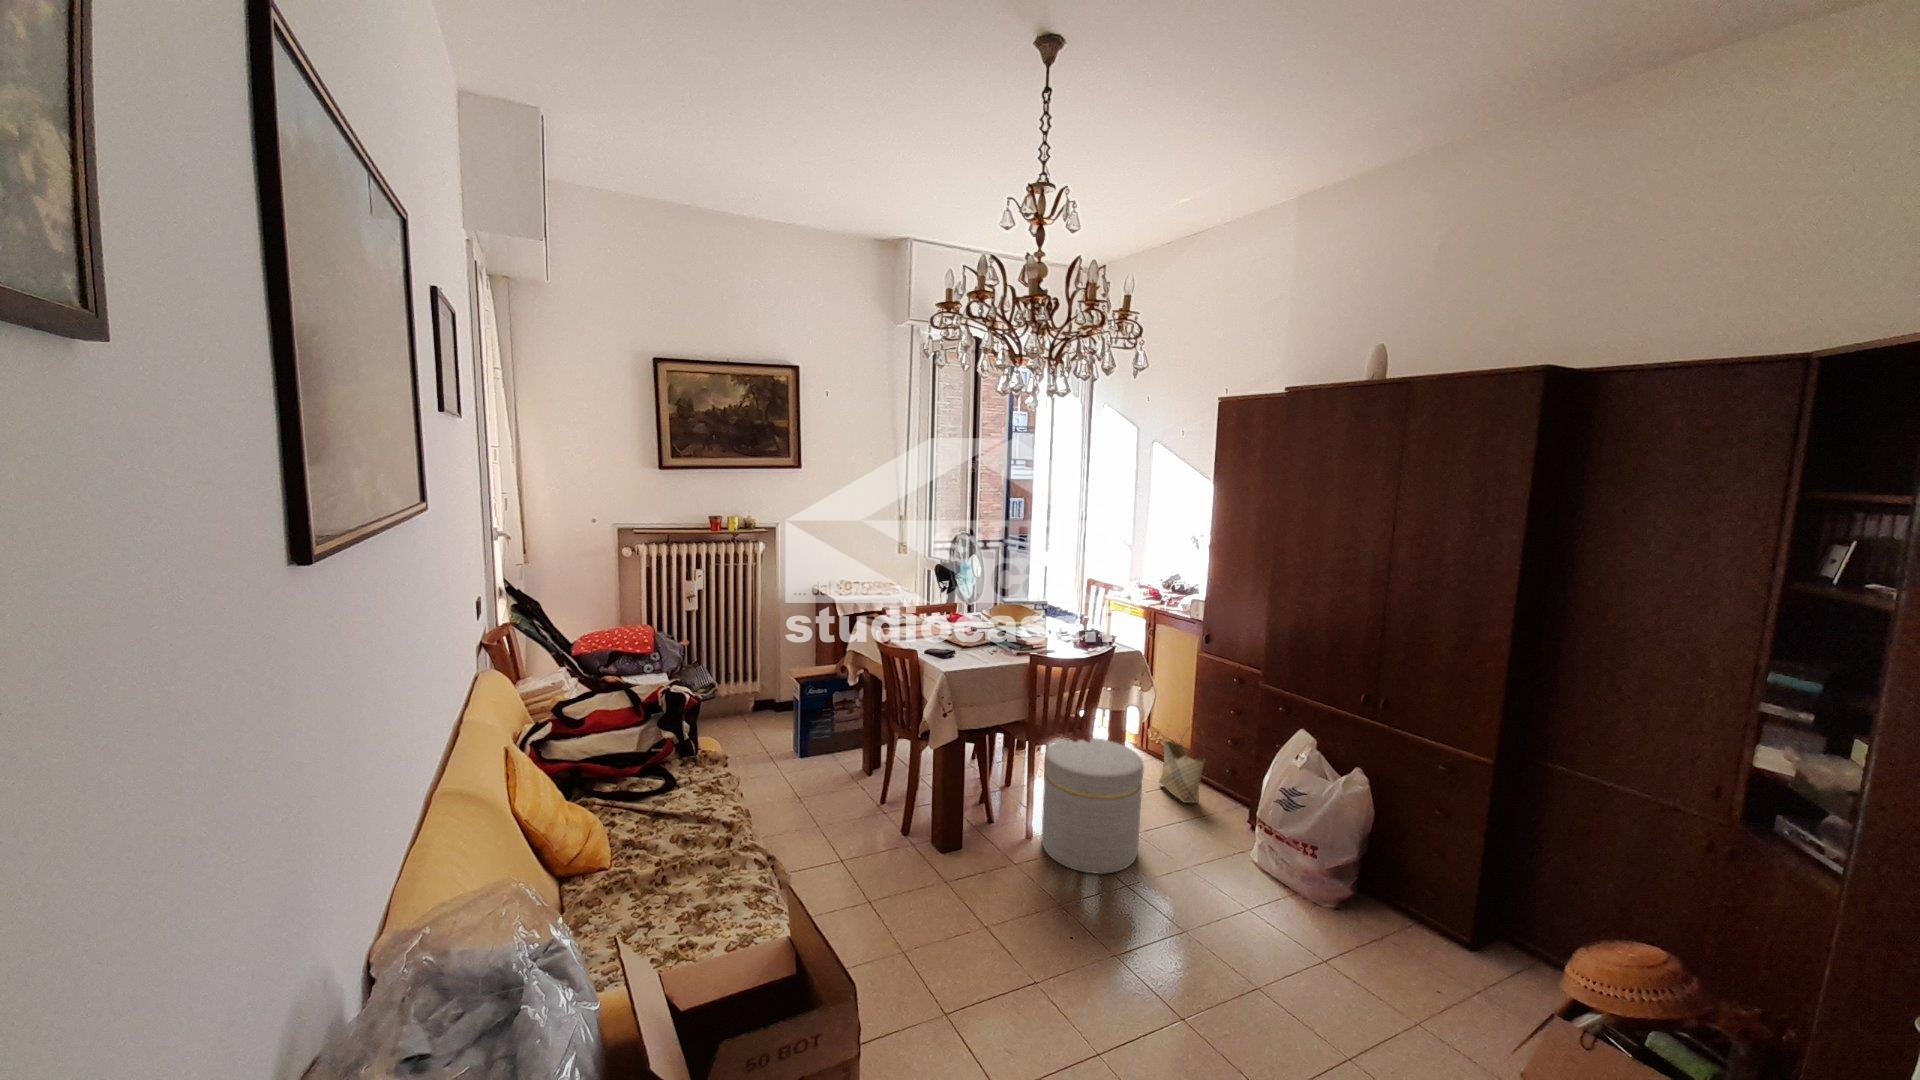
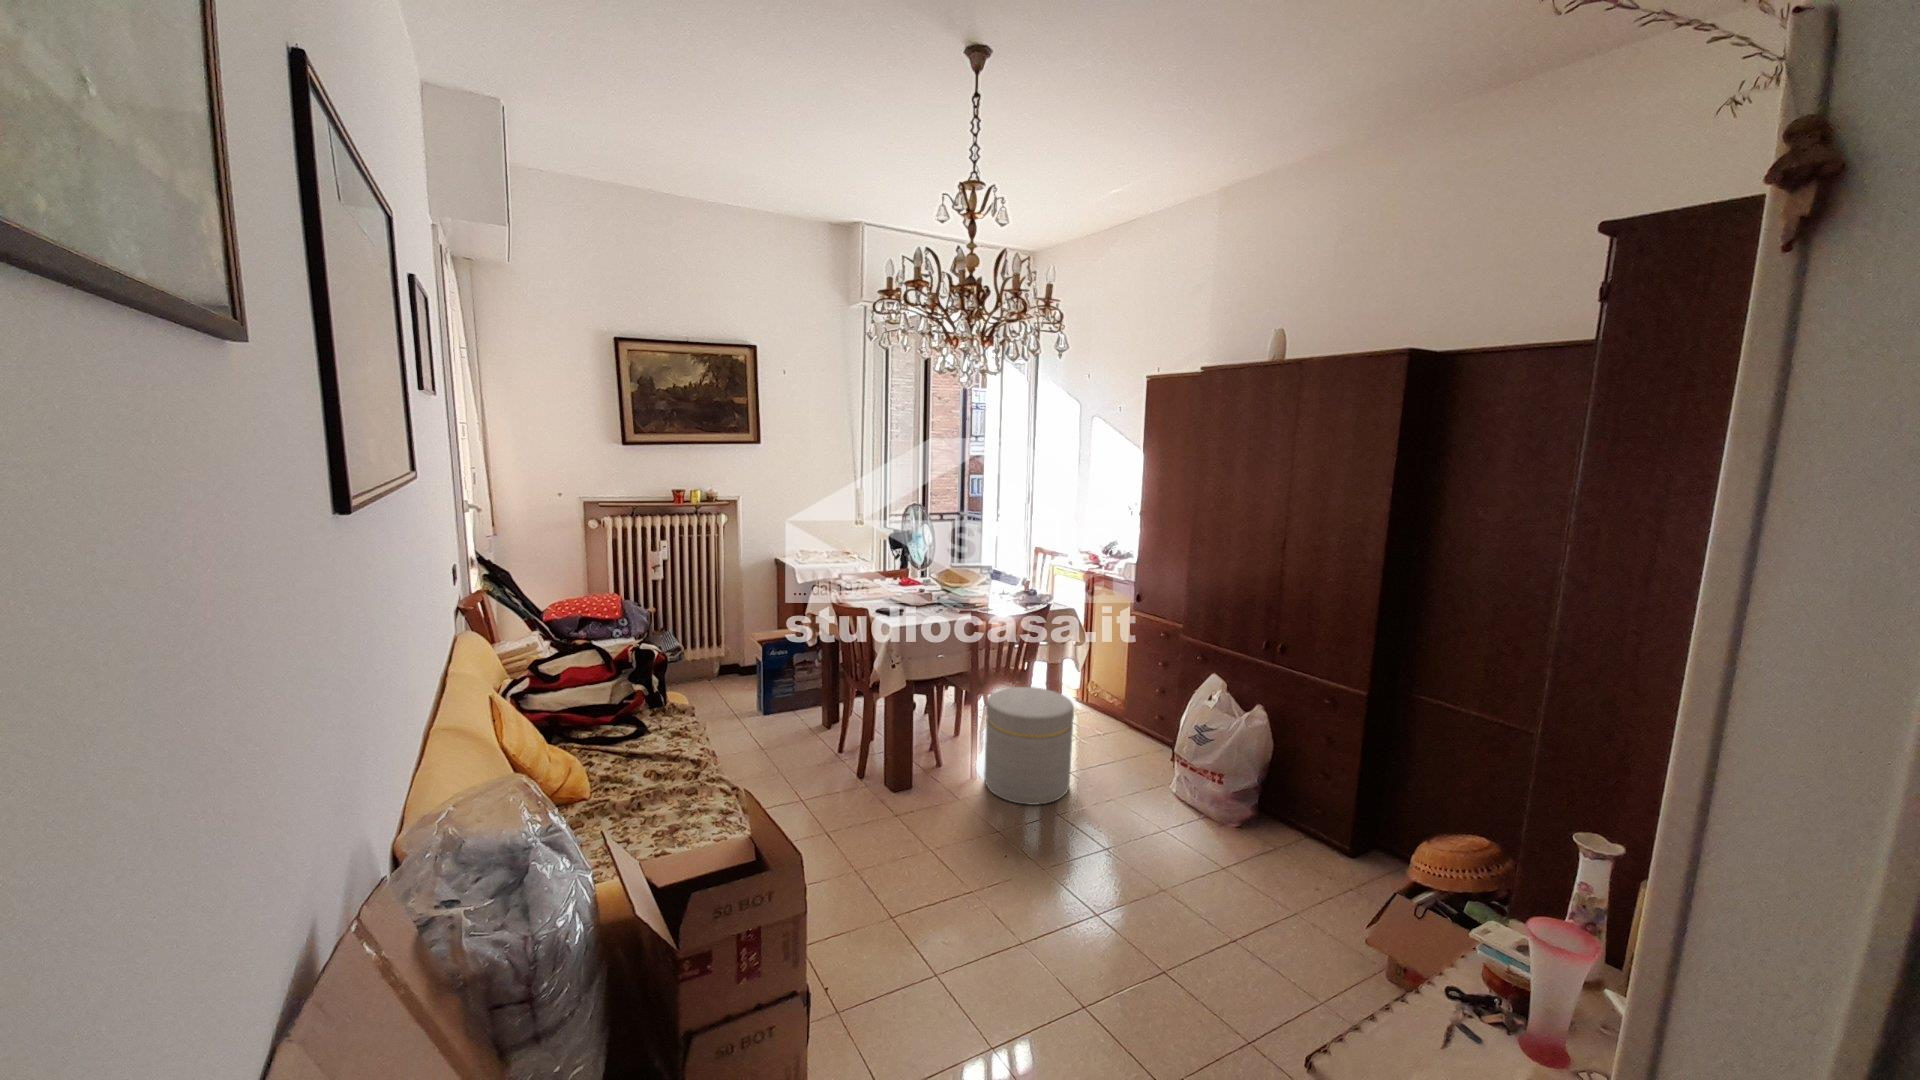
woven basket: present [1159,726,1205,803] -> none [1093,675,1134,745]

